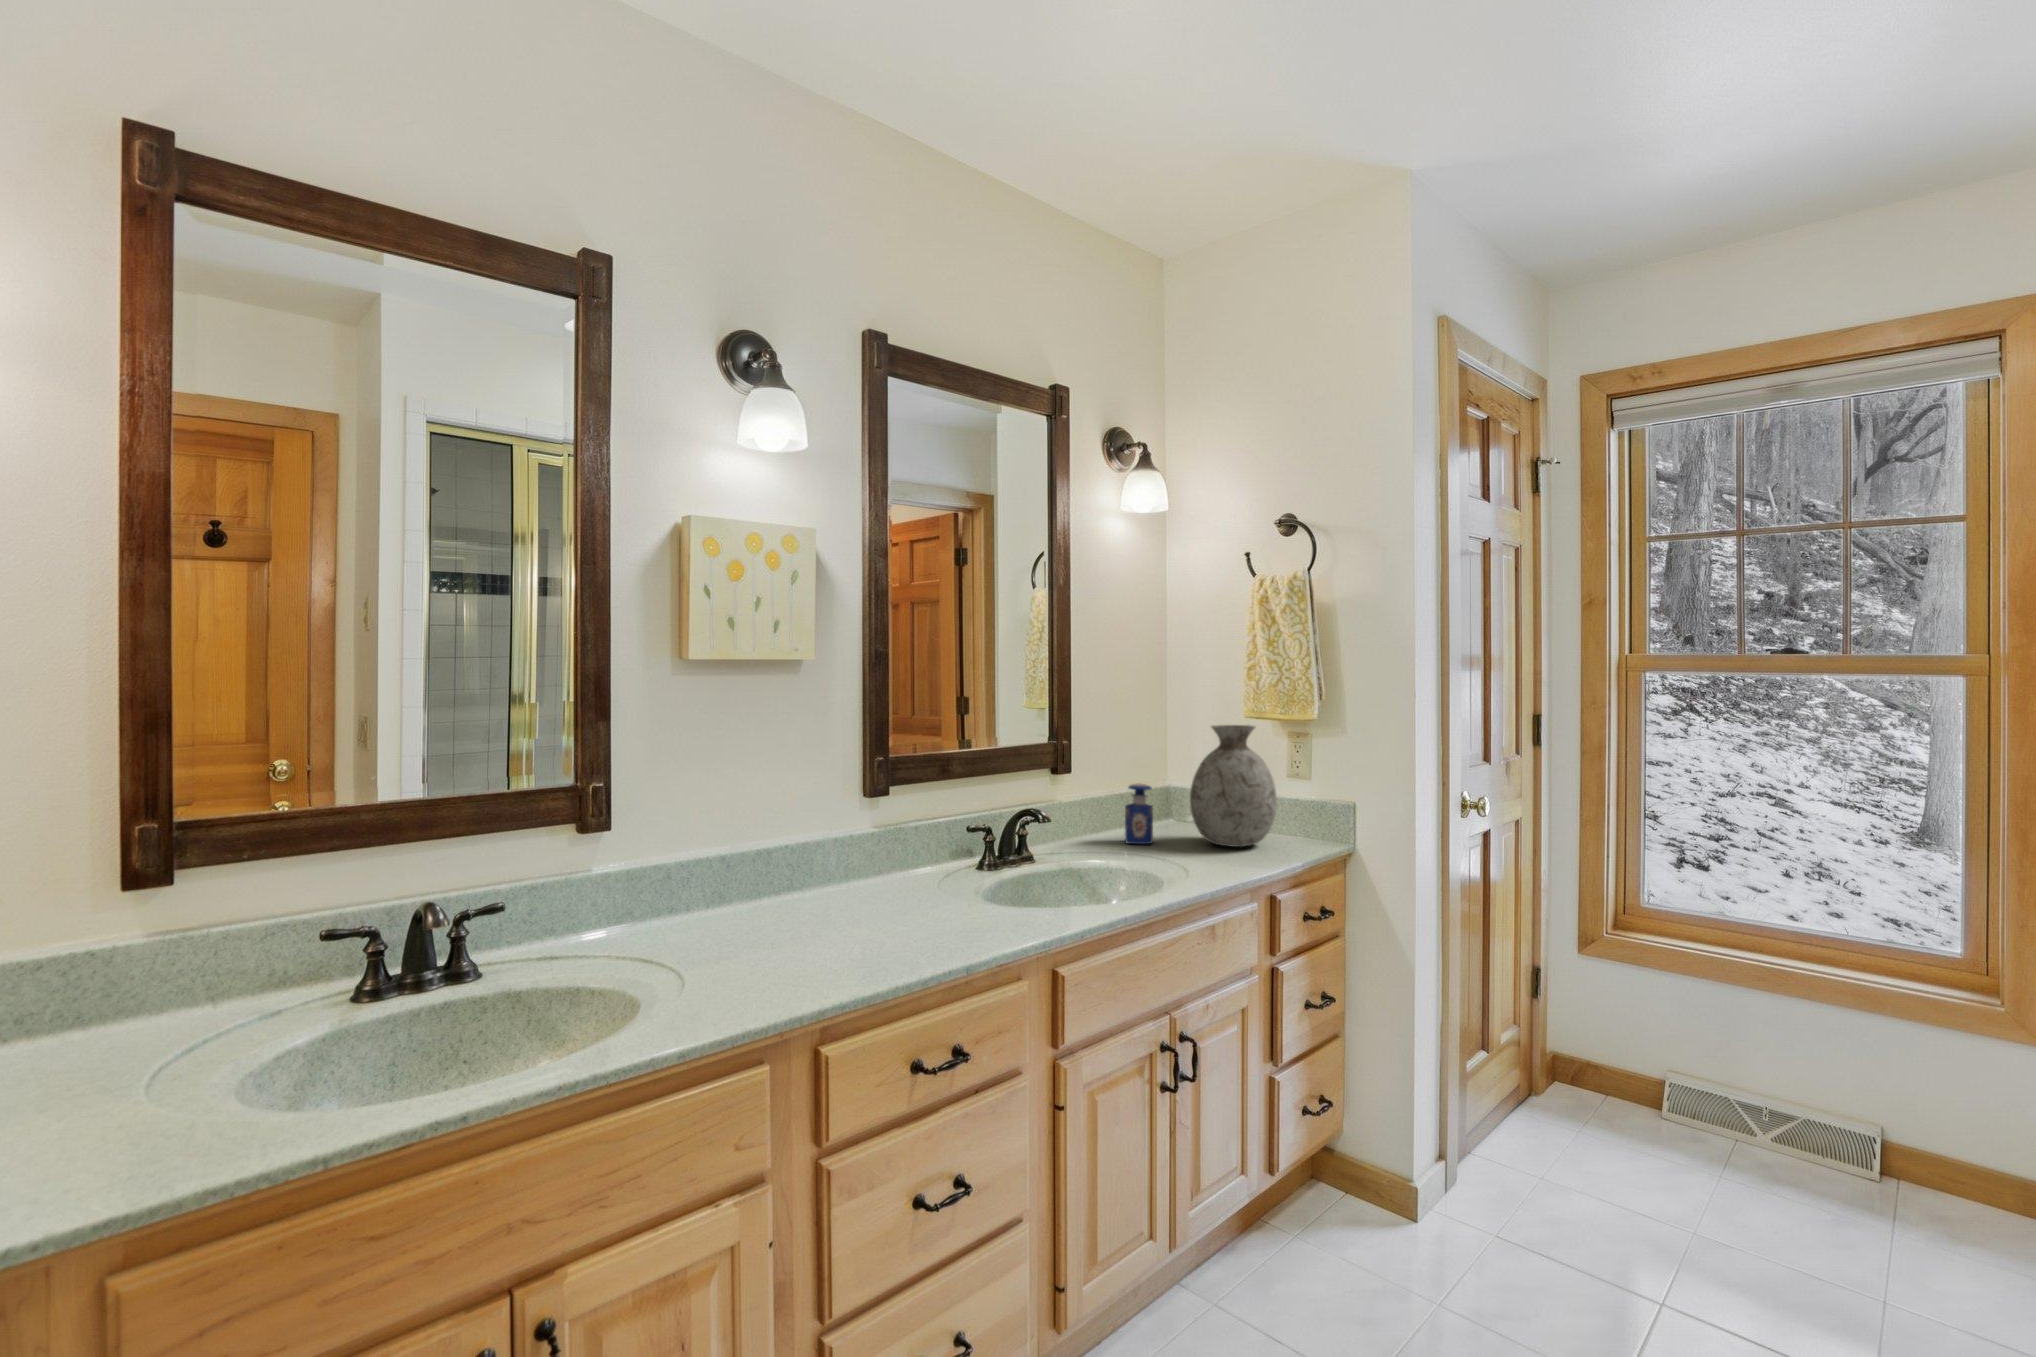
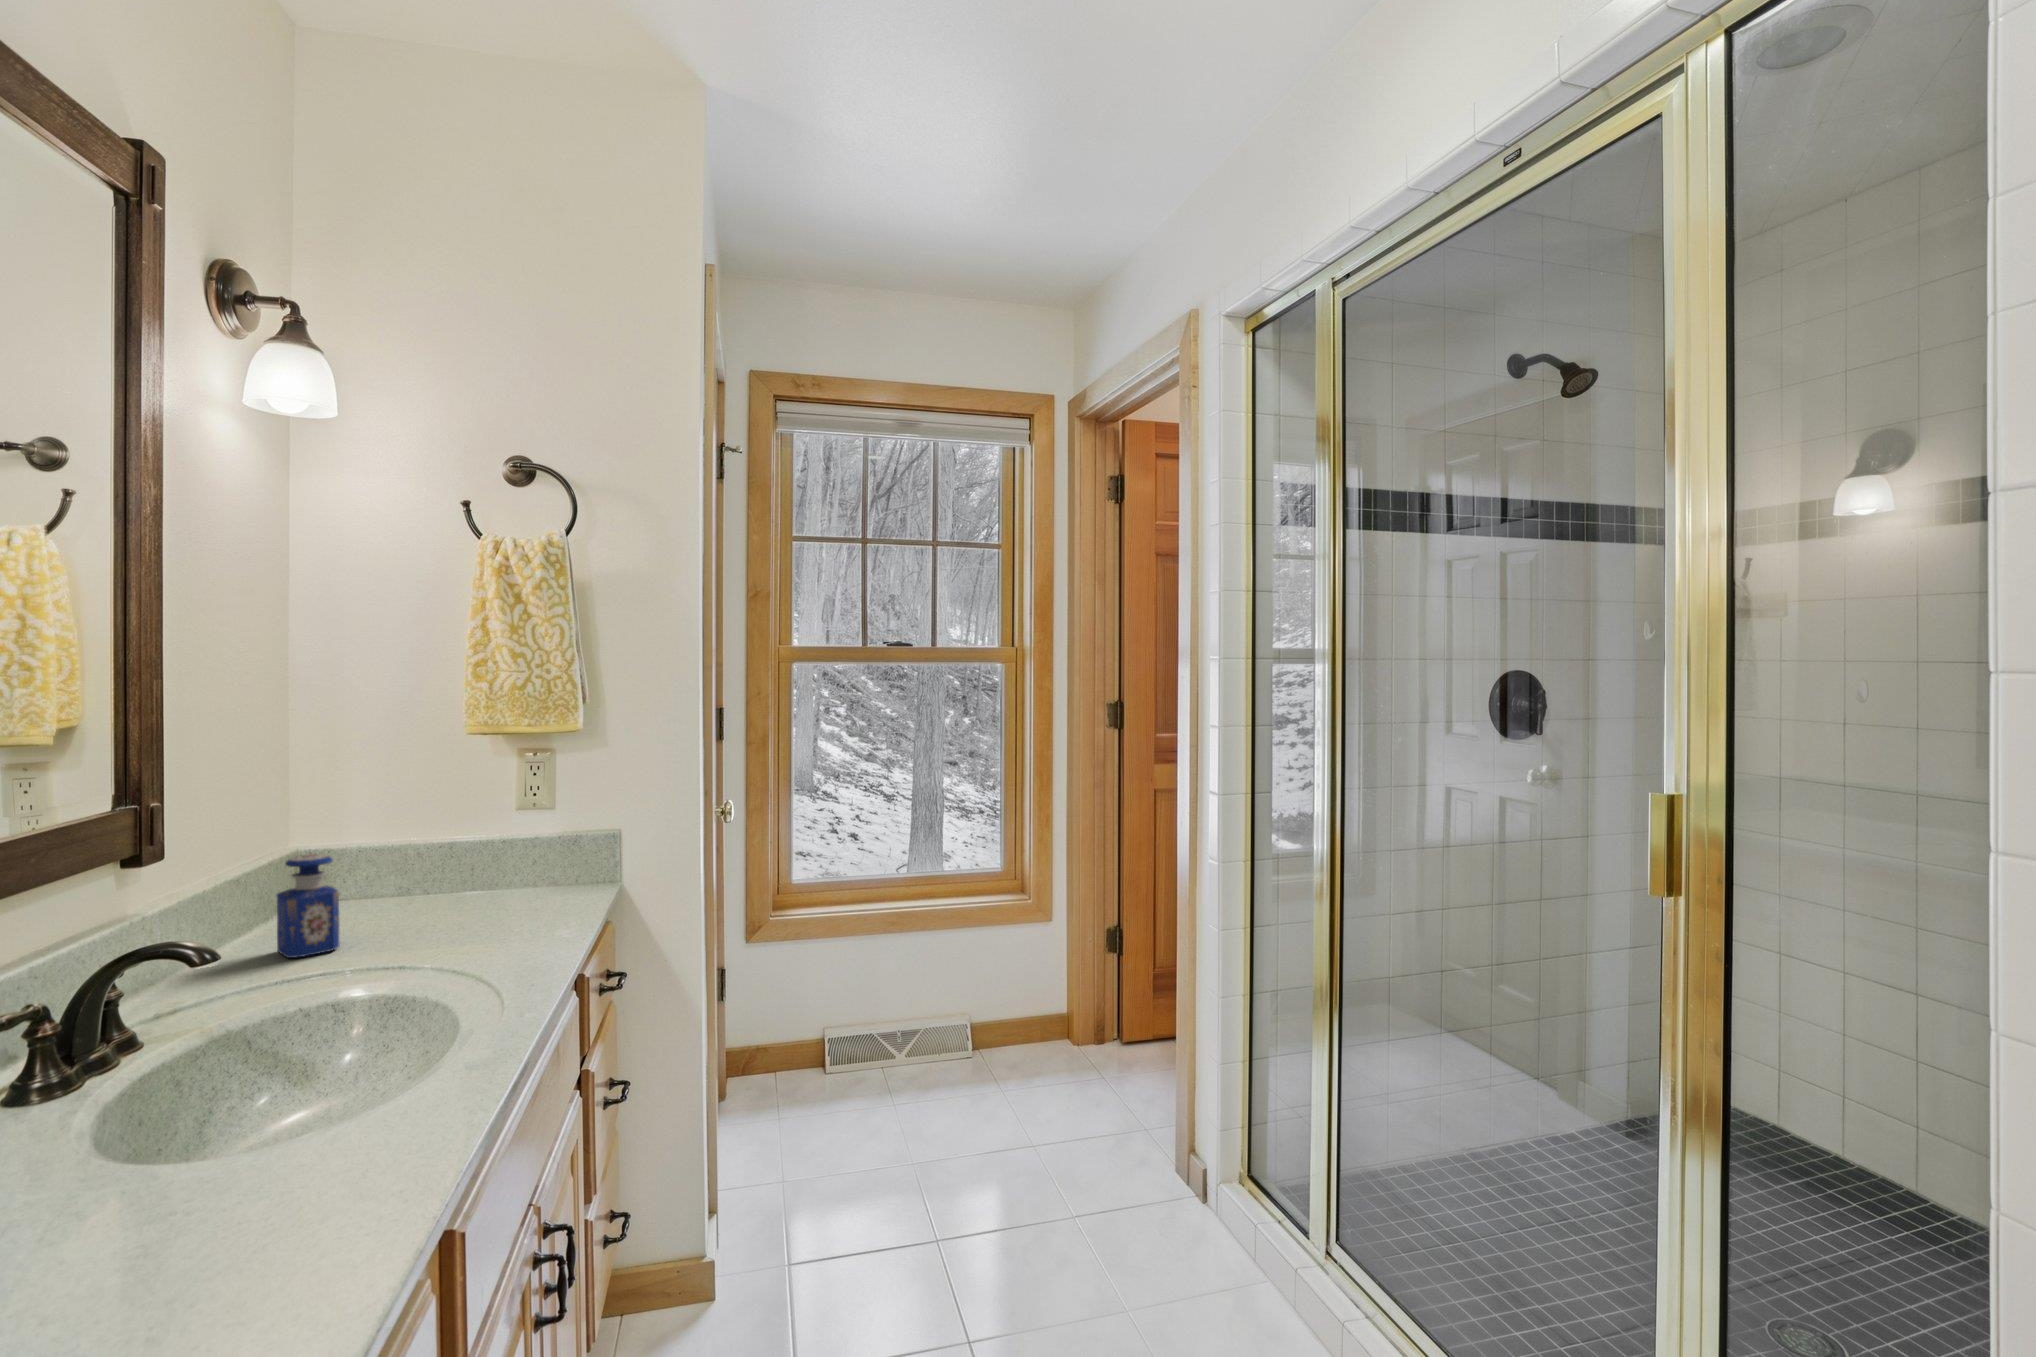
vase: present [1190,725,1277,847] -> none [396,745,537,924]

